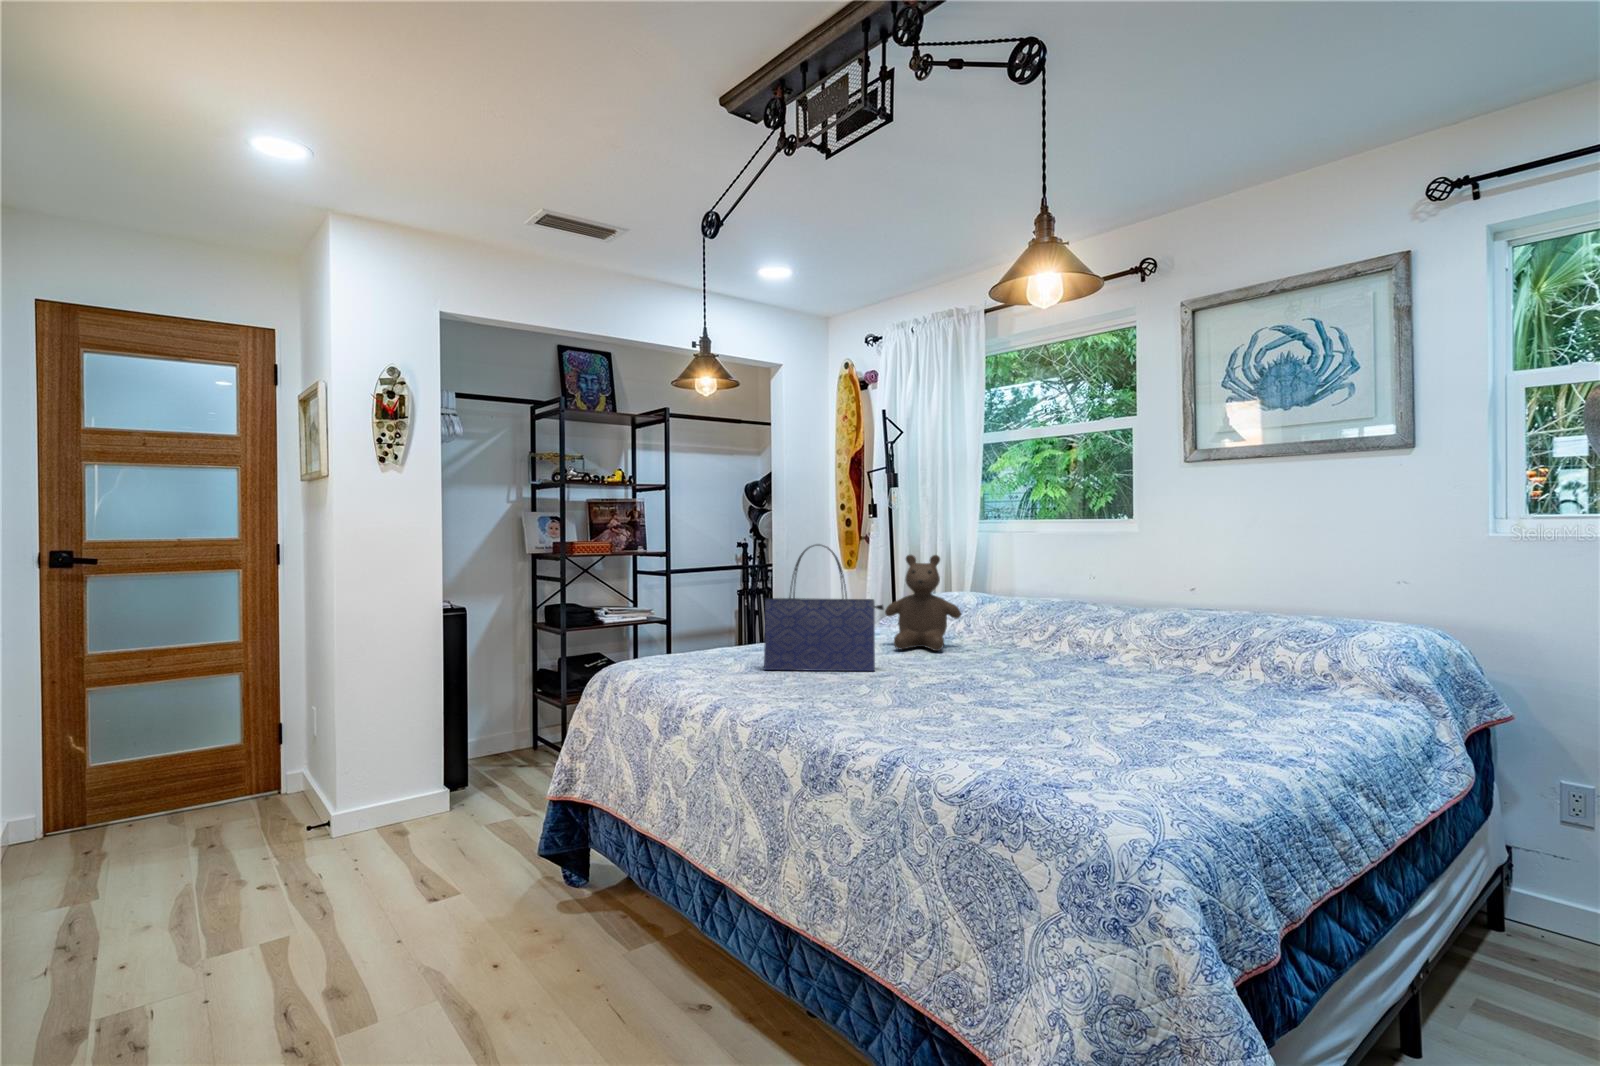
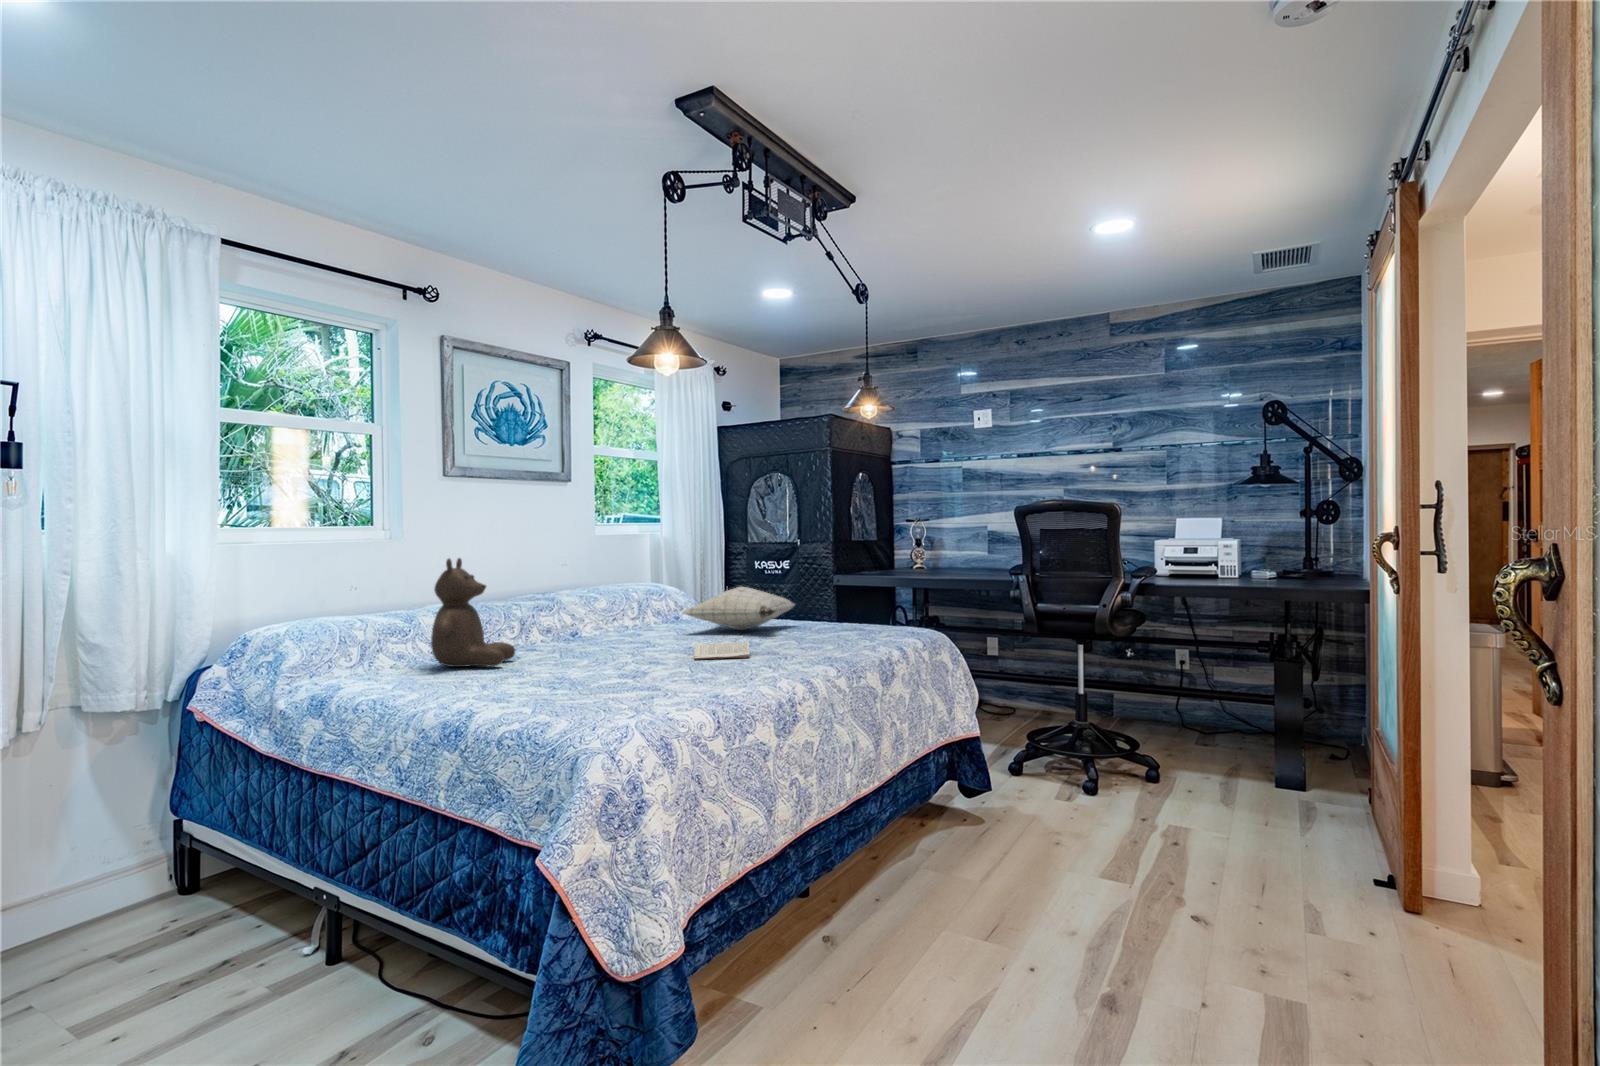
tote bag: present [764,544,883,671] -> none [602,538,645,684]
pillow: none [1084,636,1294,714] -> present [684,587,795,630]
magazine: none [864,672,963,702] -> present [694,642,750,659]

